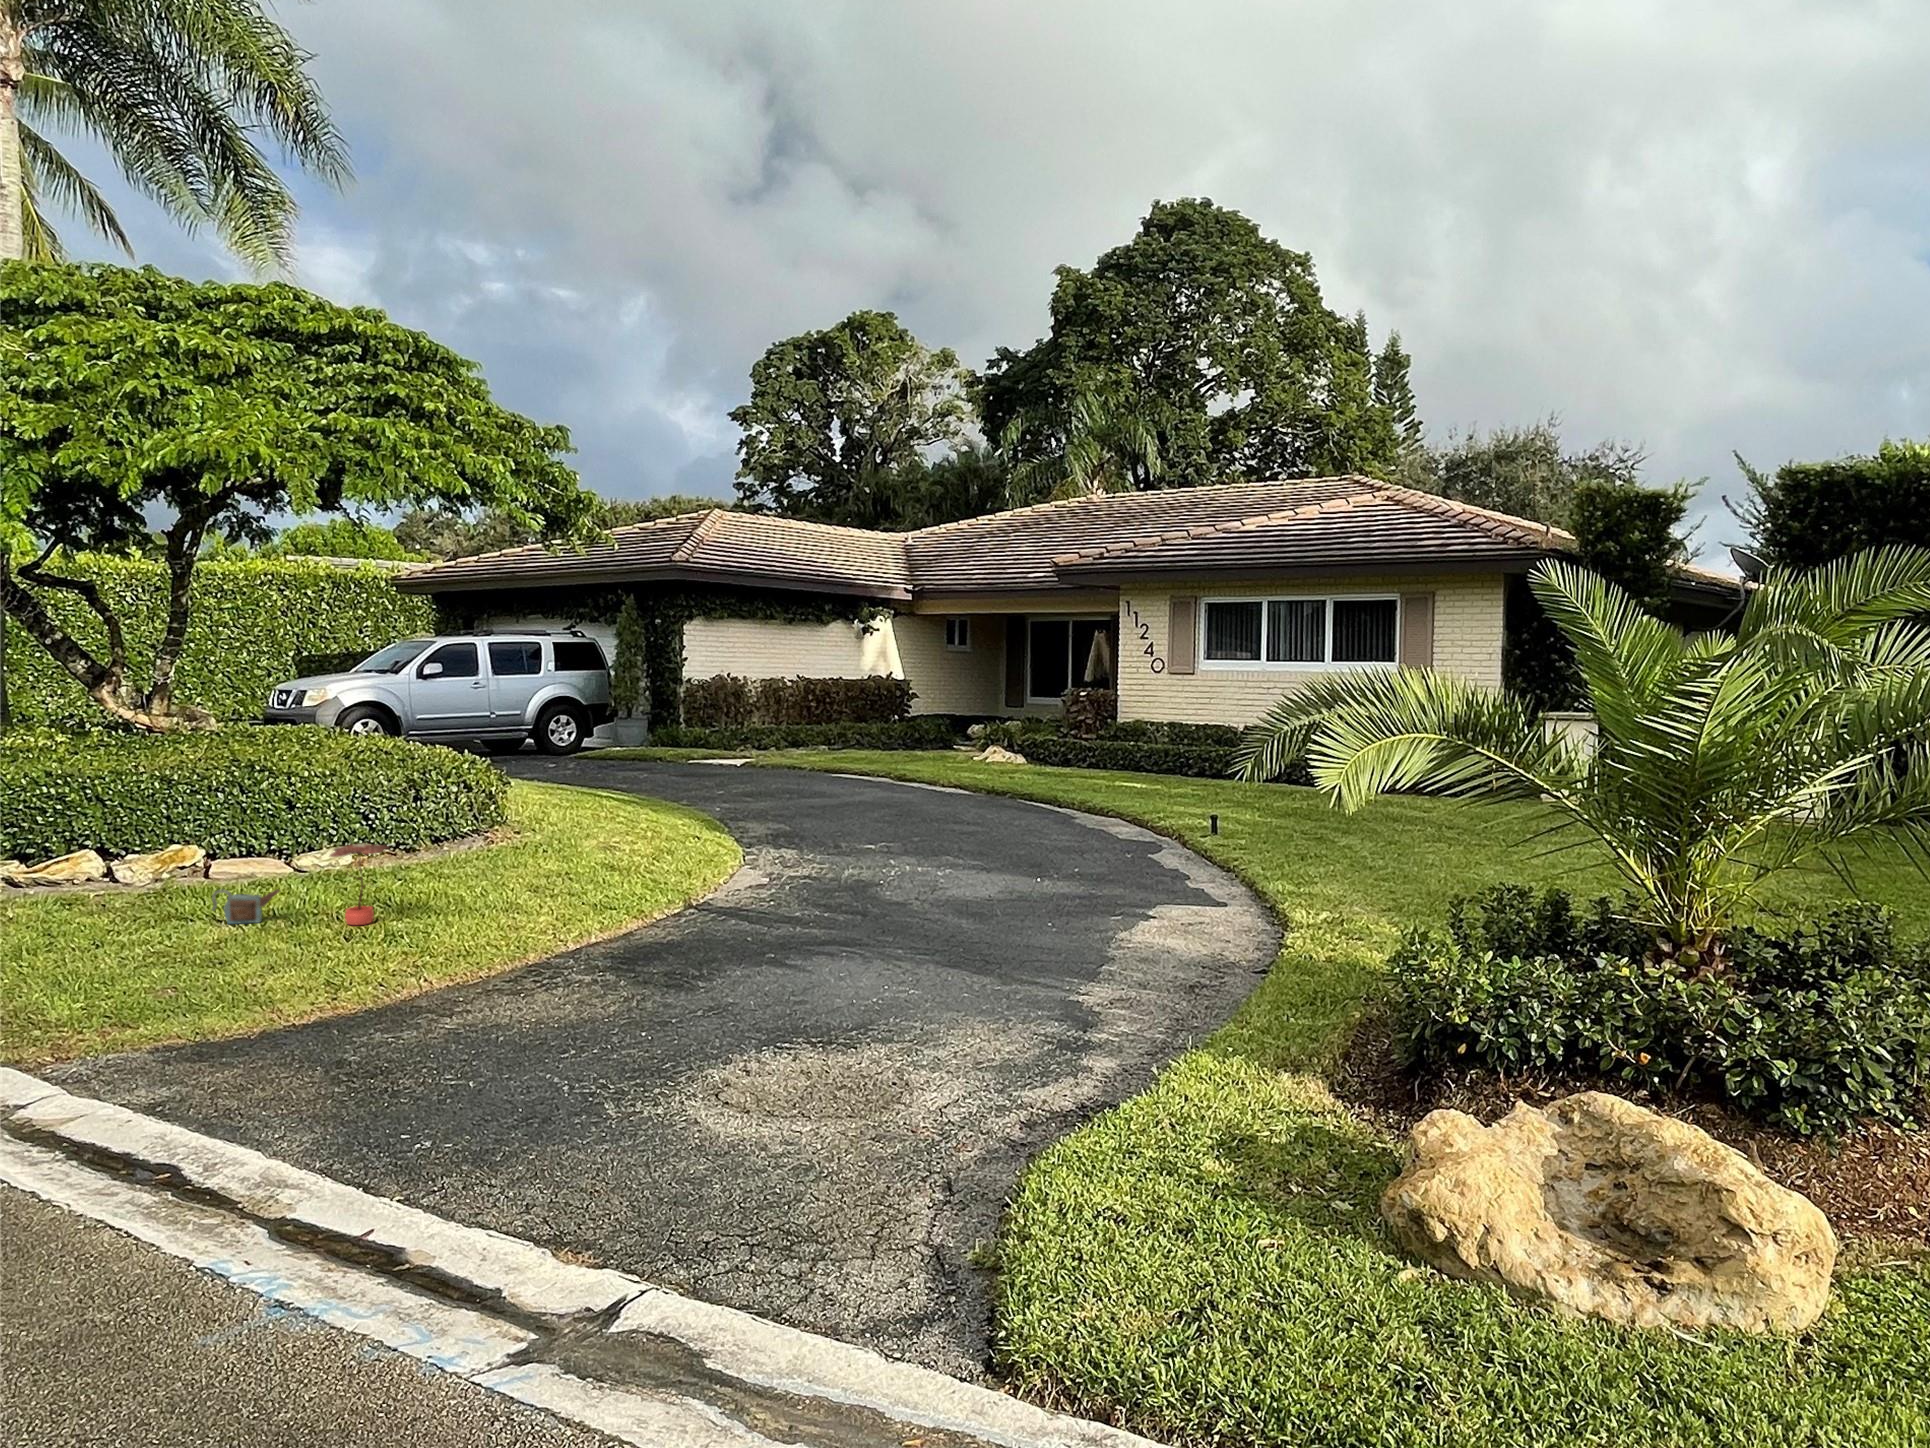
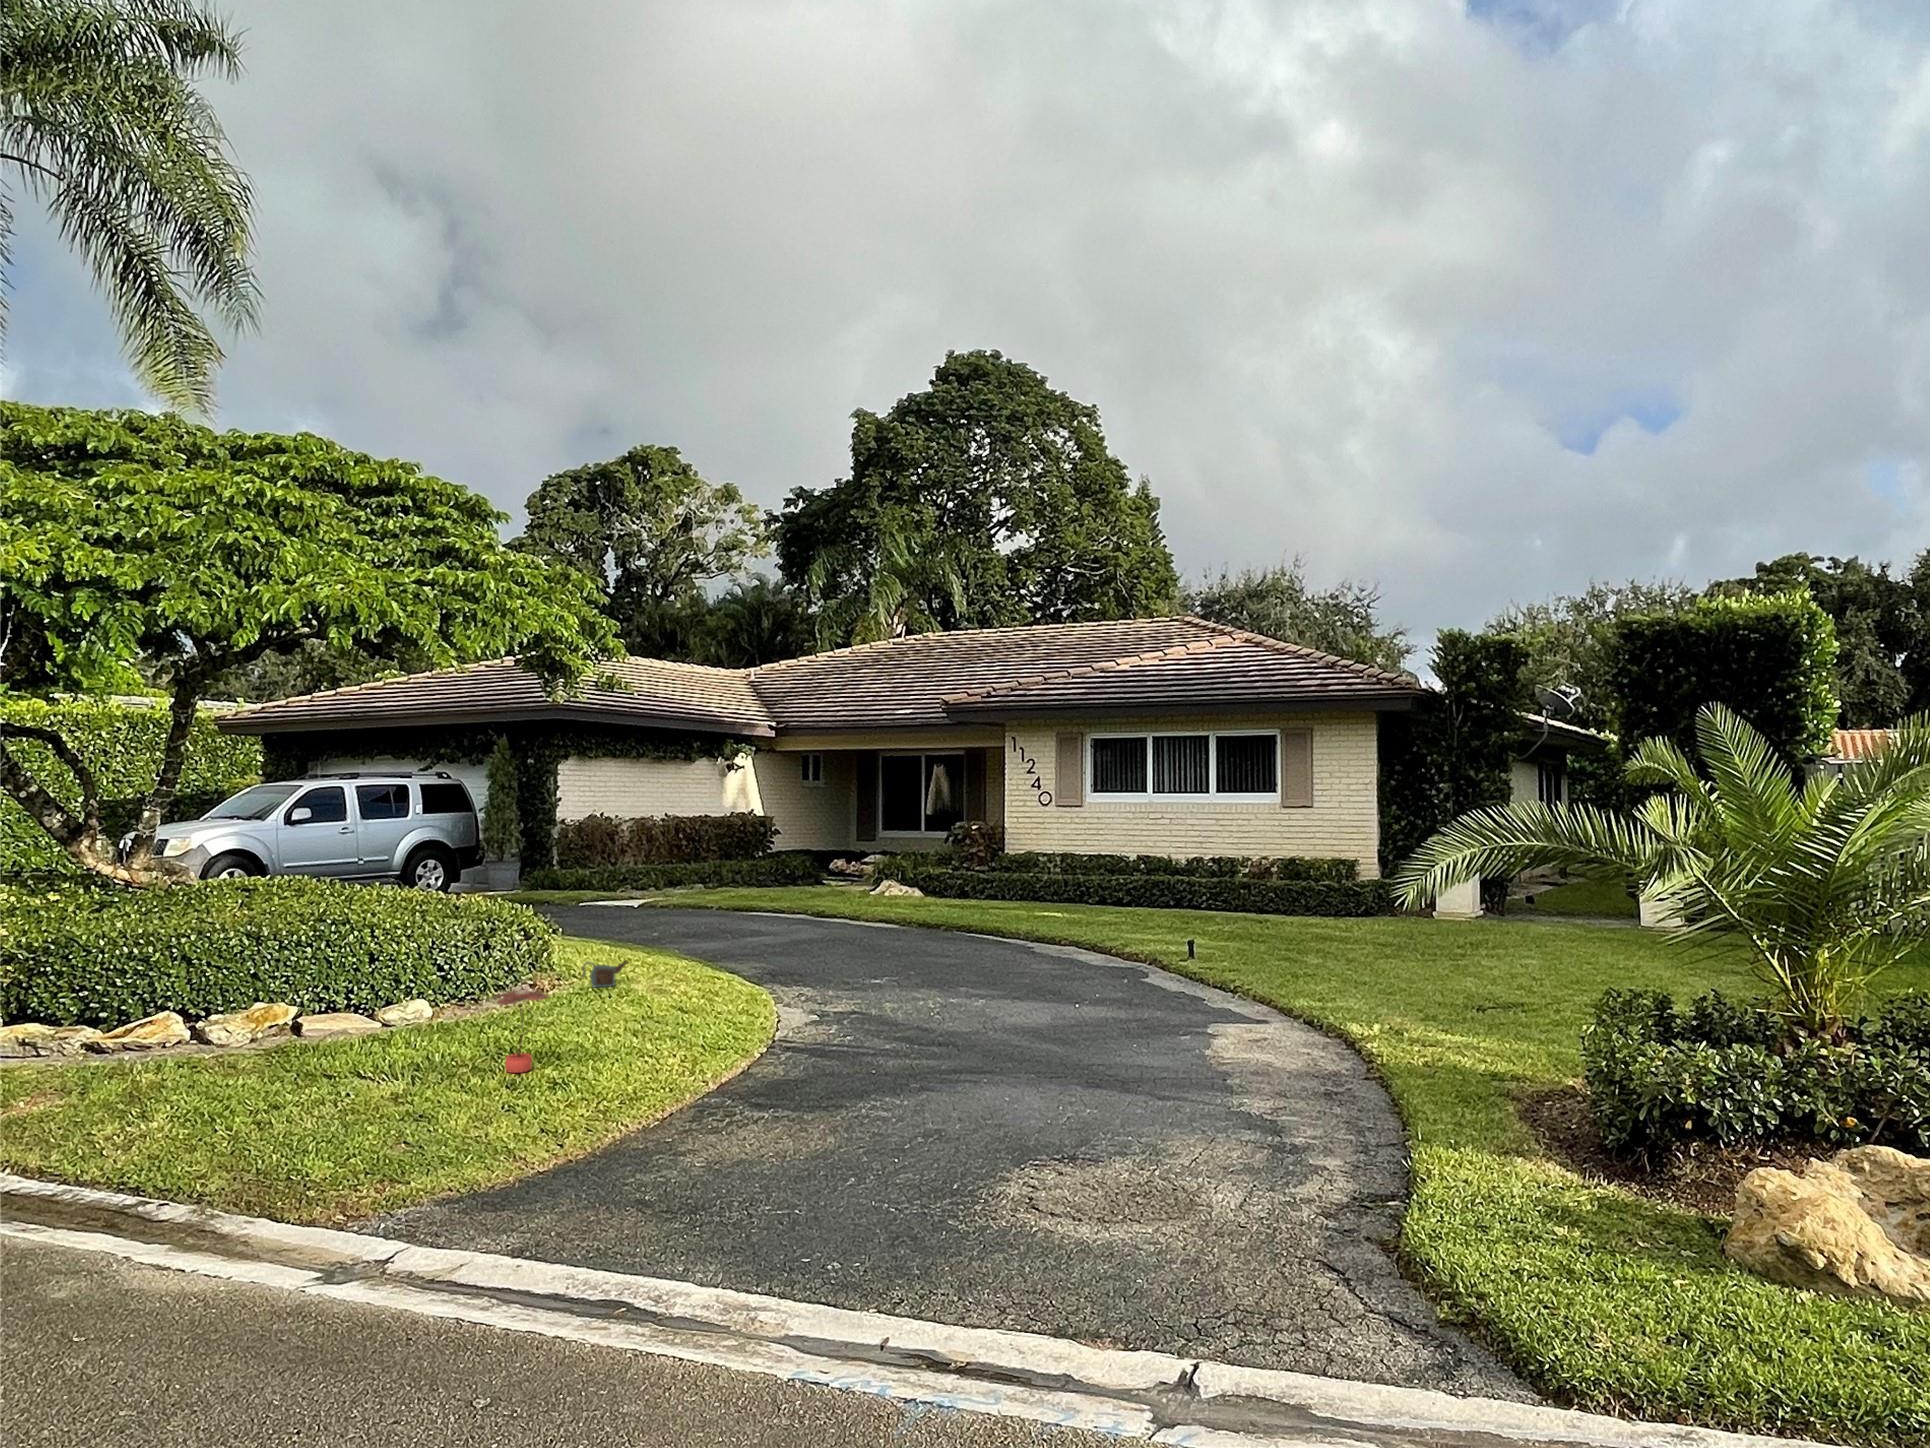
watering can: present [212,889,280,924] -> present [582,961,628,988]

